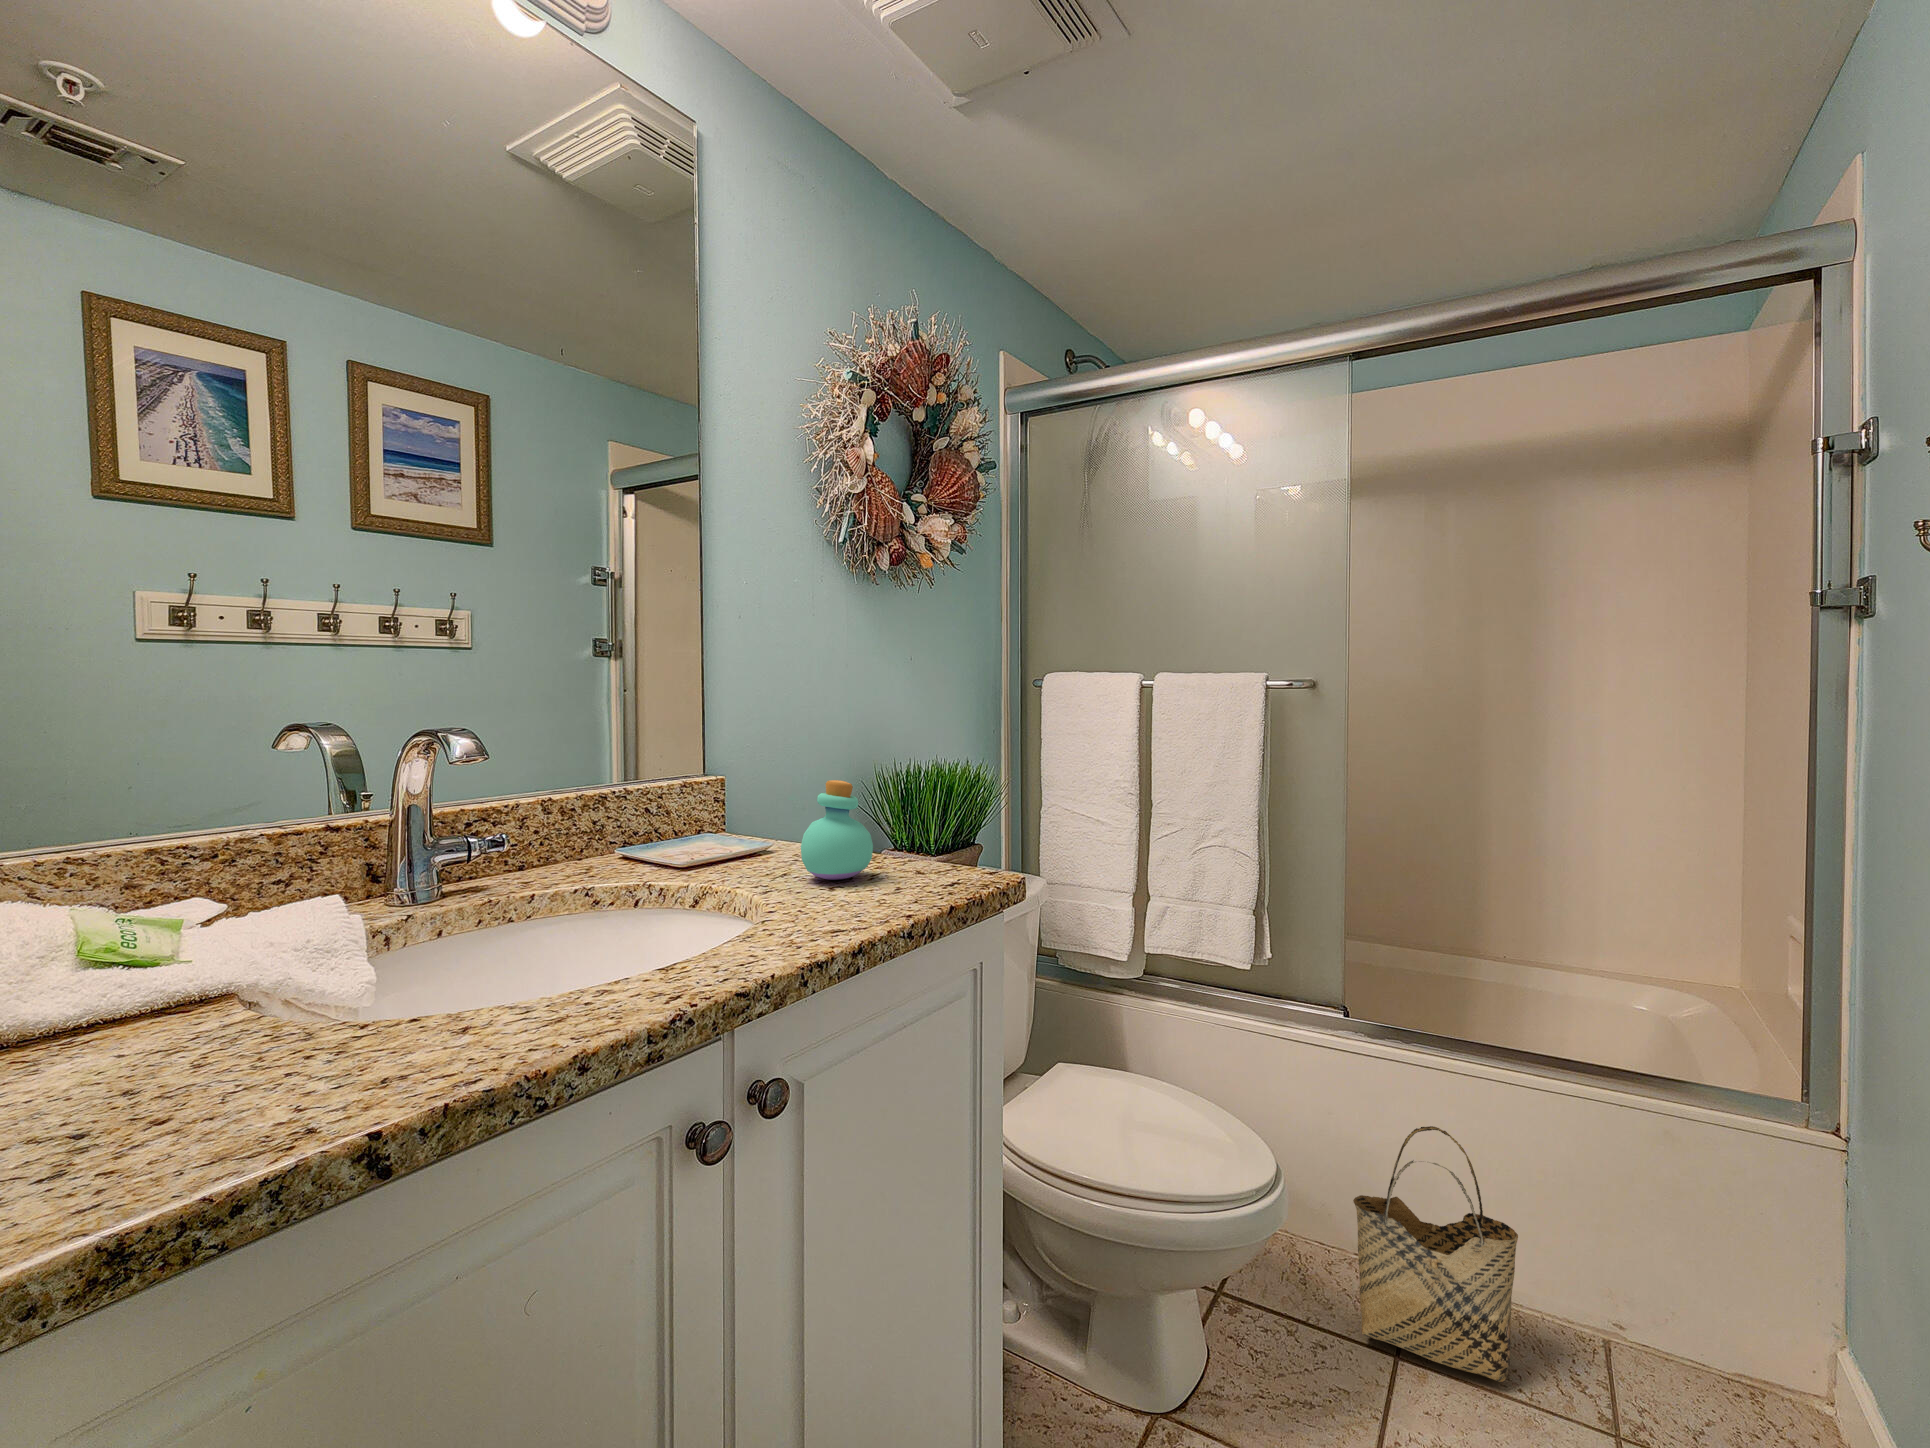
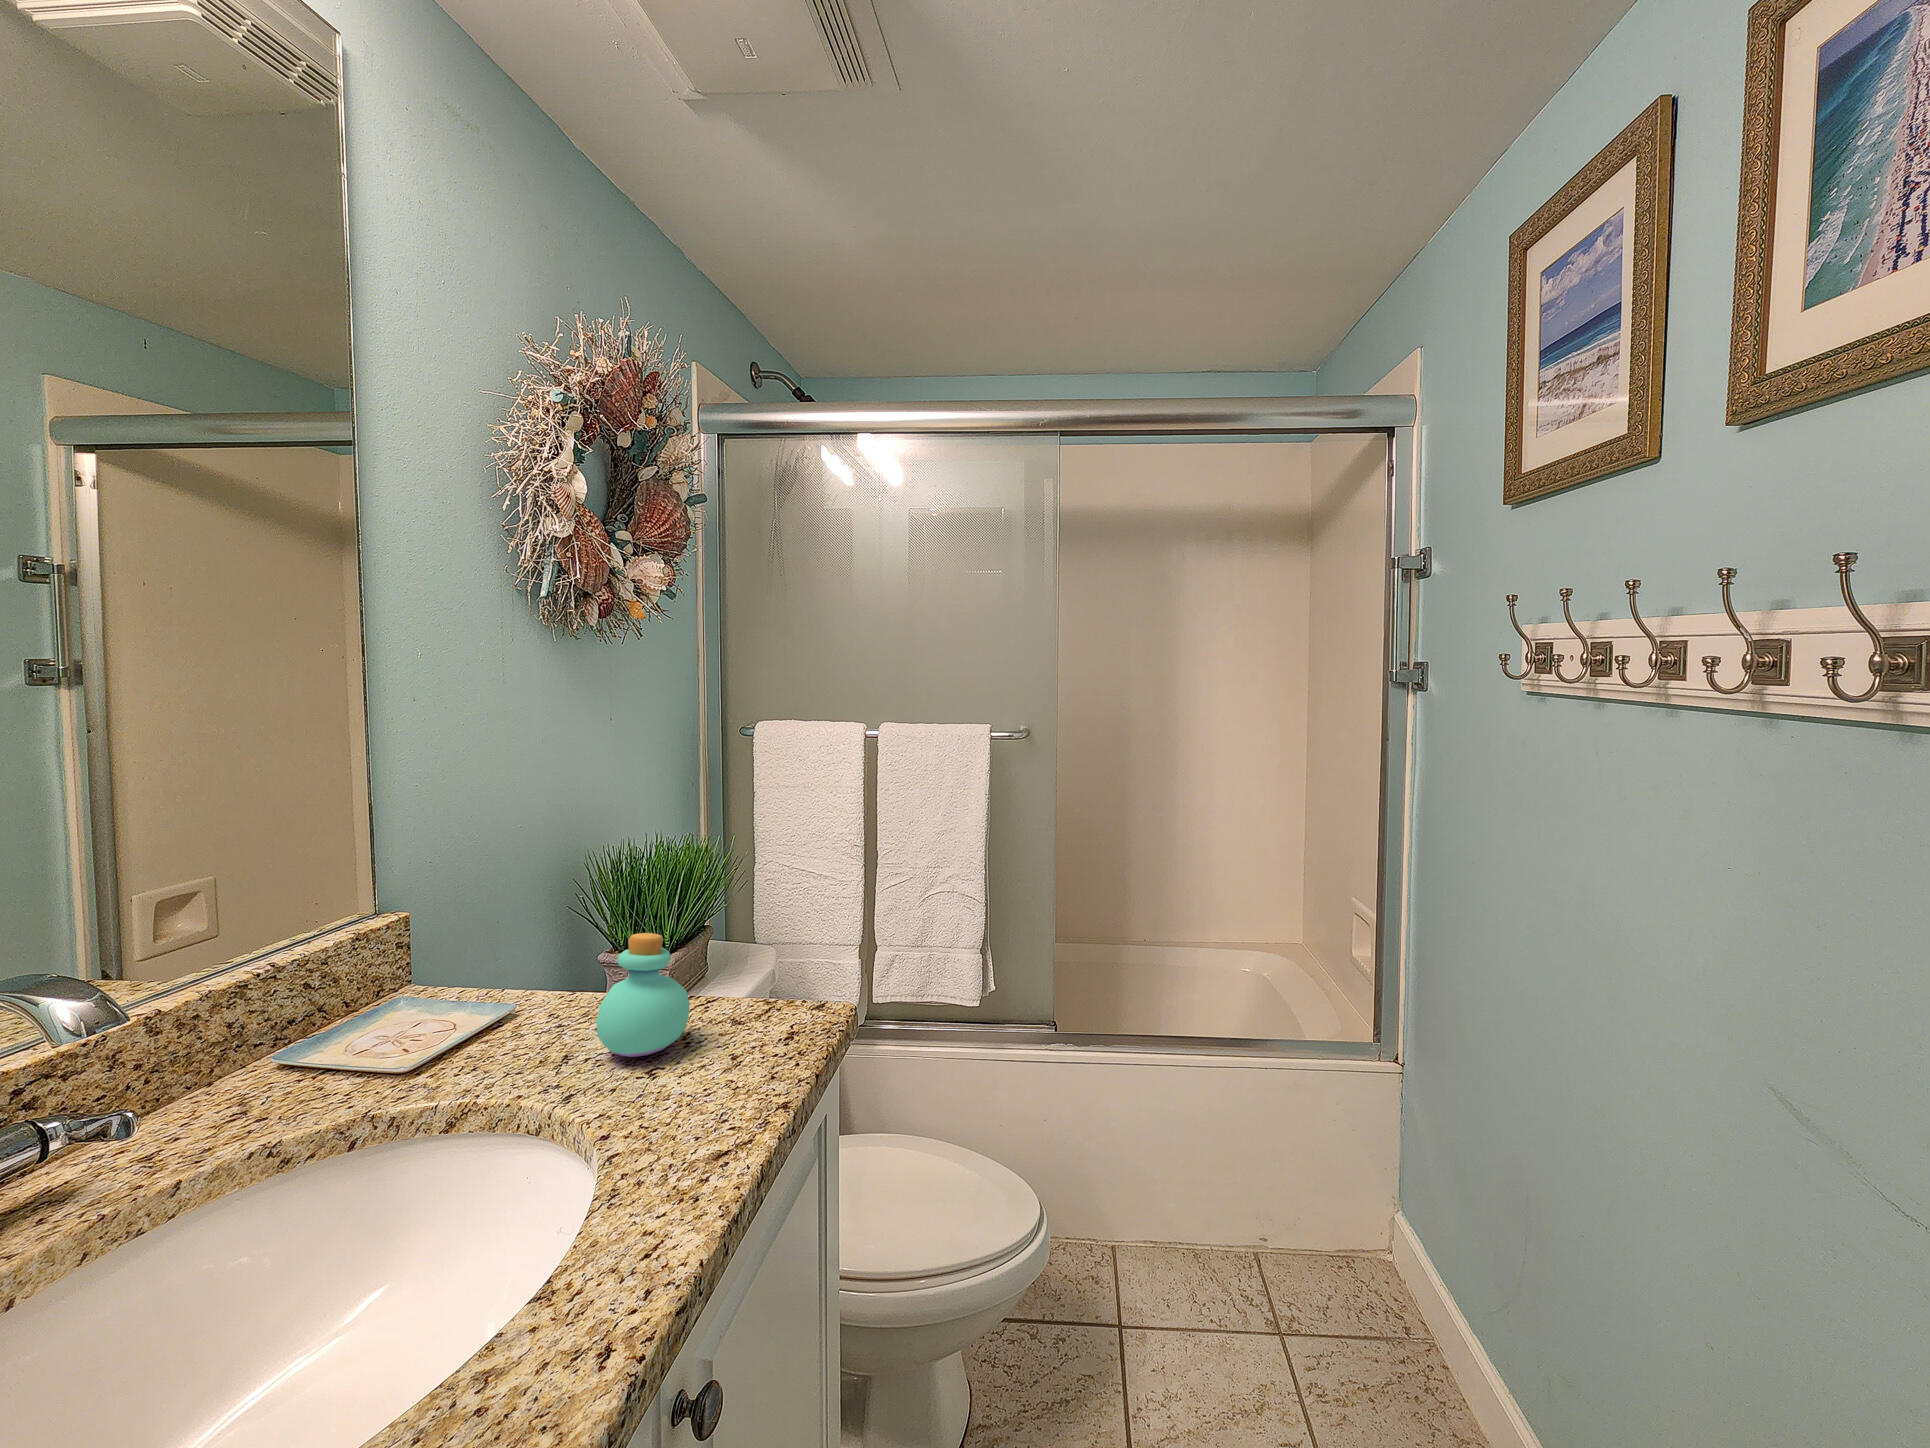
woven basket: present [1353,1126,1518,1382] -> none [1082,1116,1207,1318]

